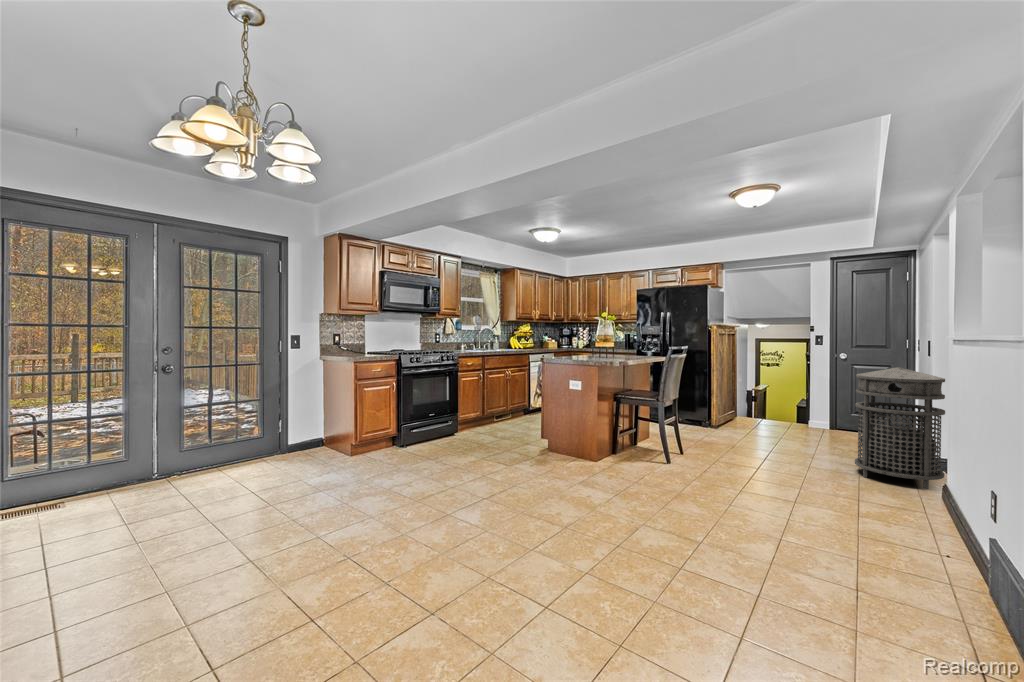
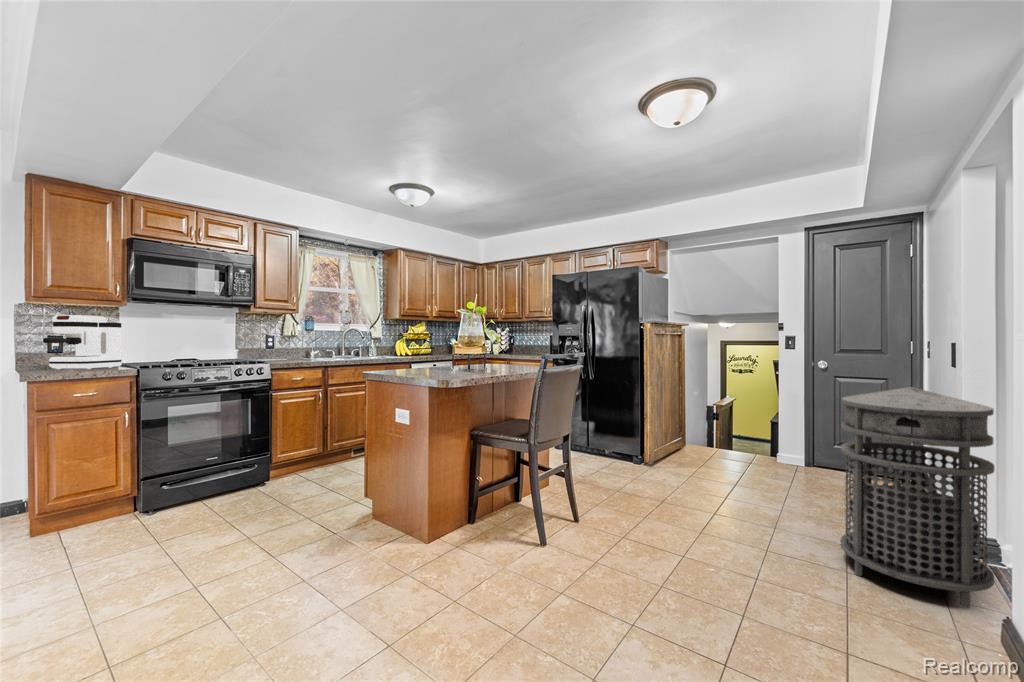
coffee maker: none [356,321,388,355] -> present [43,315,122,369]

